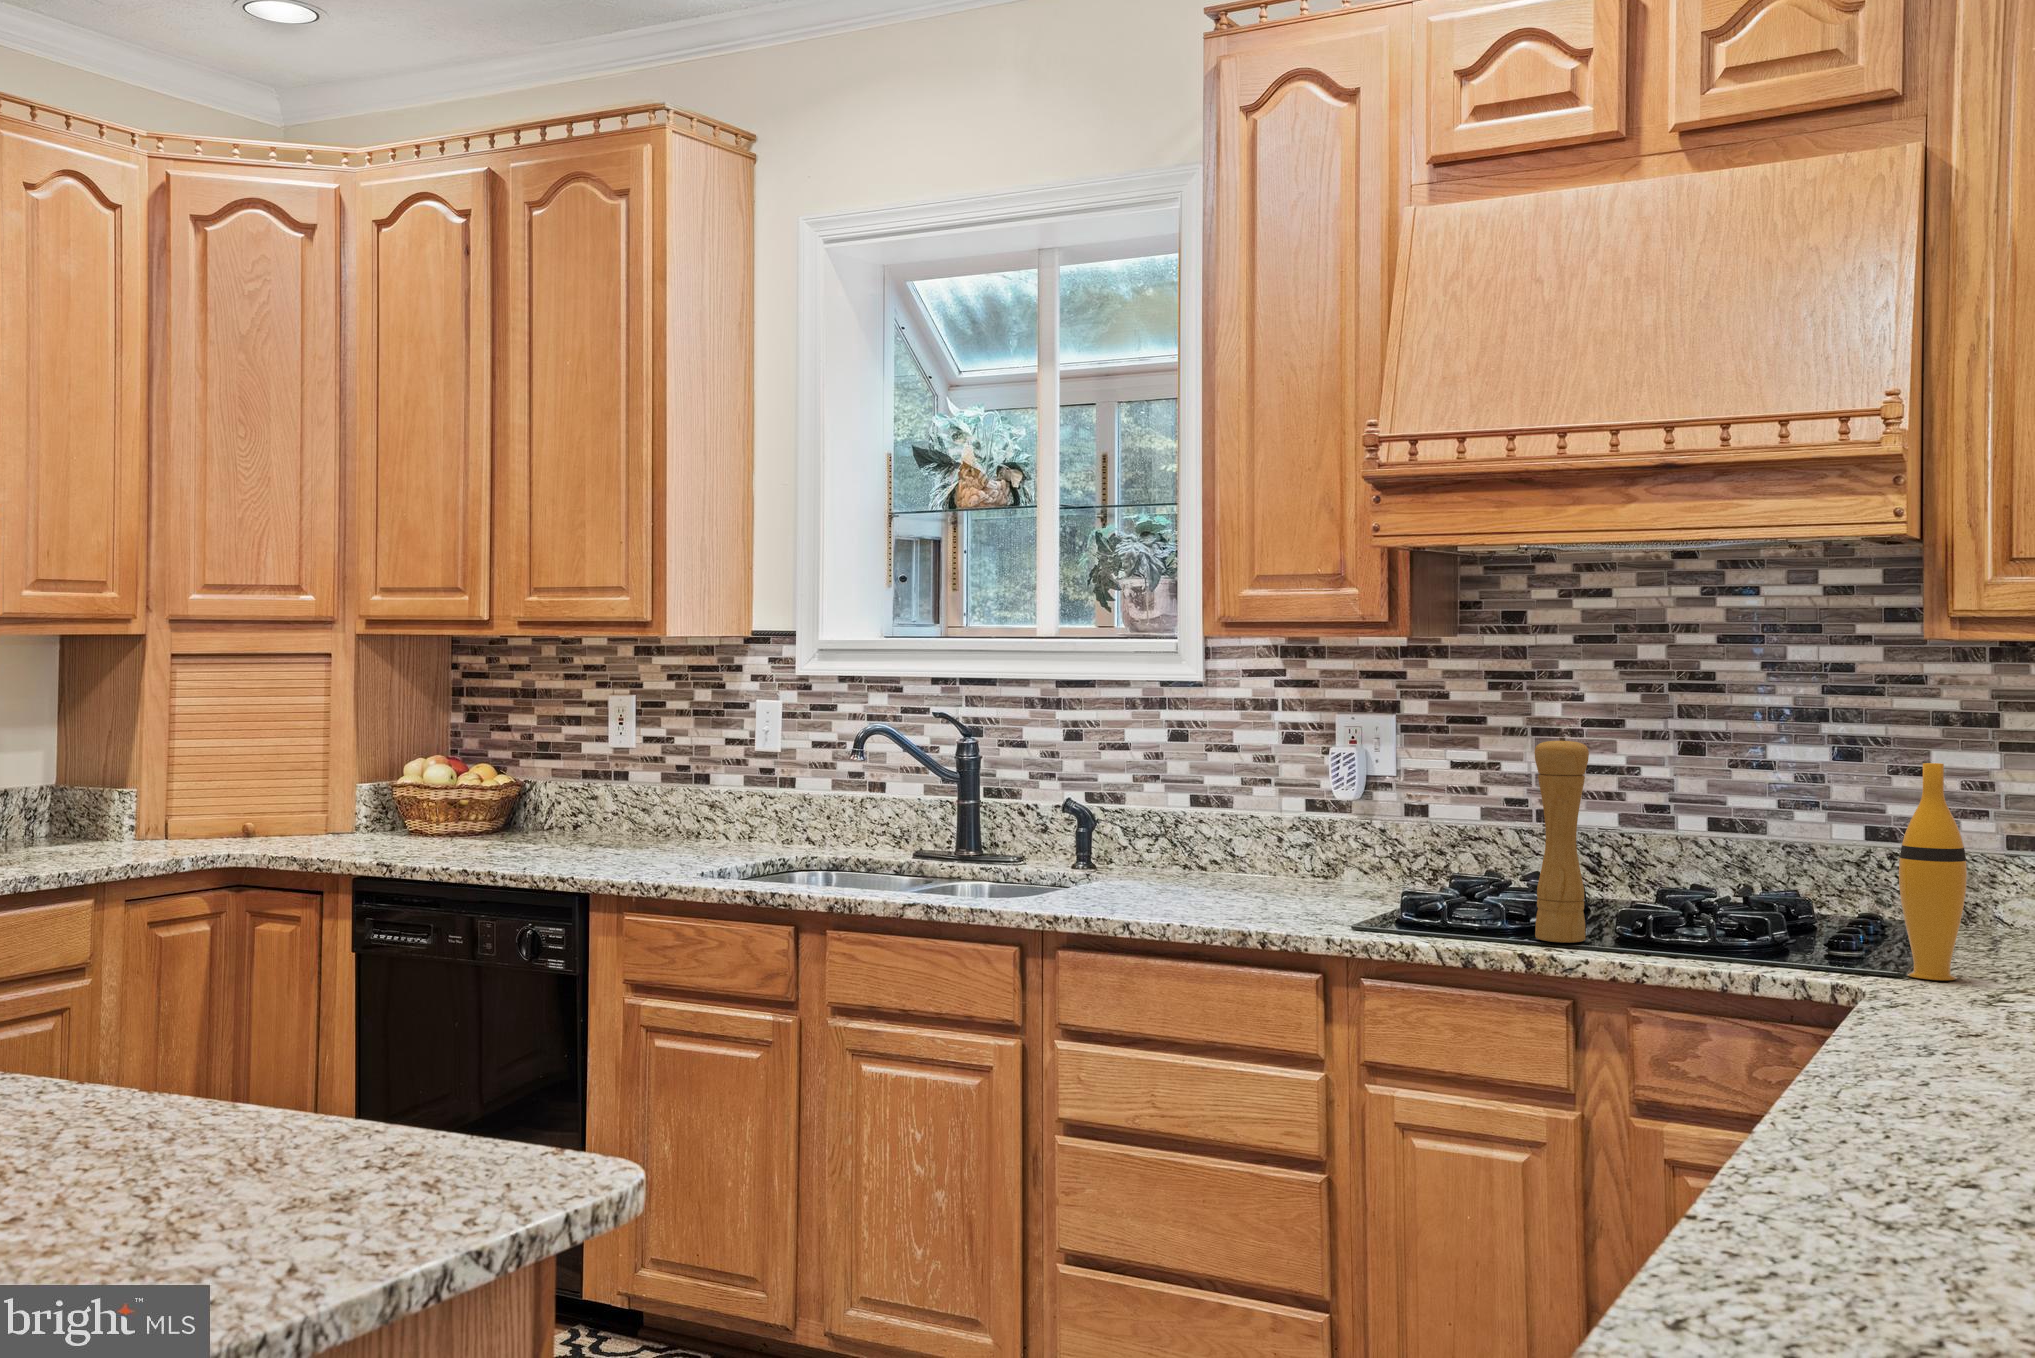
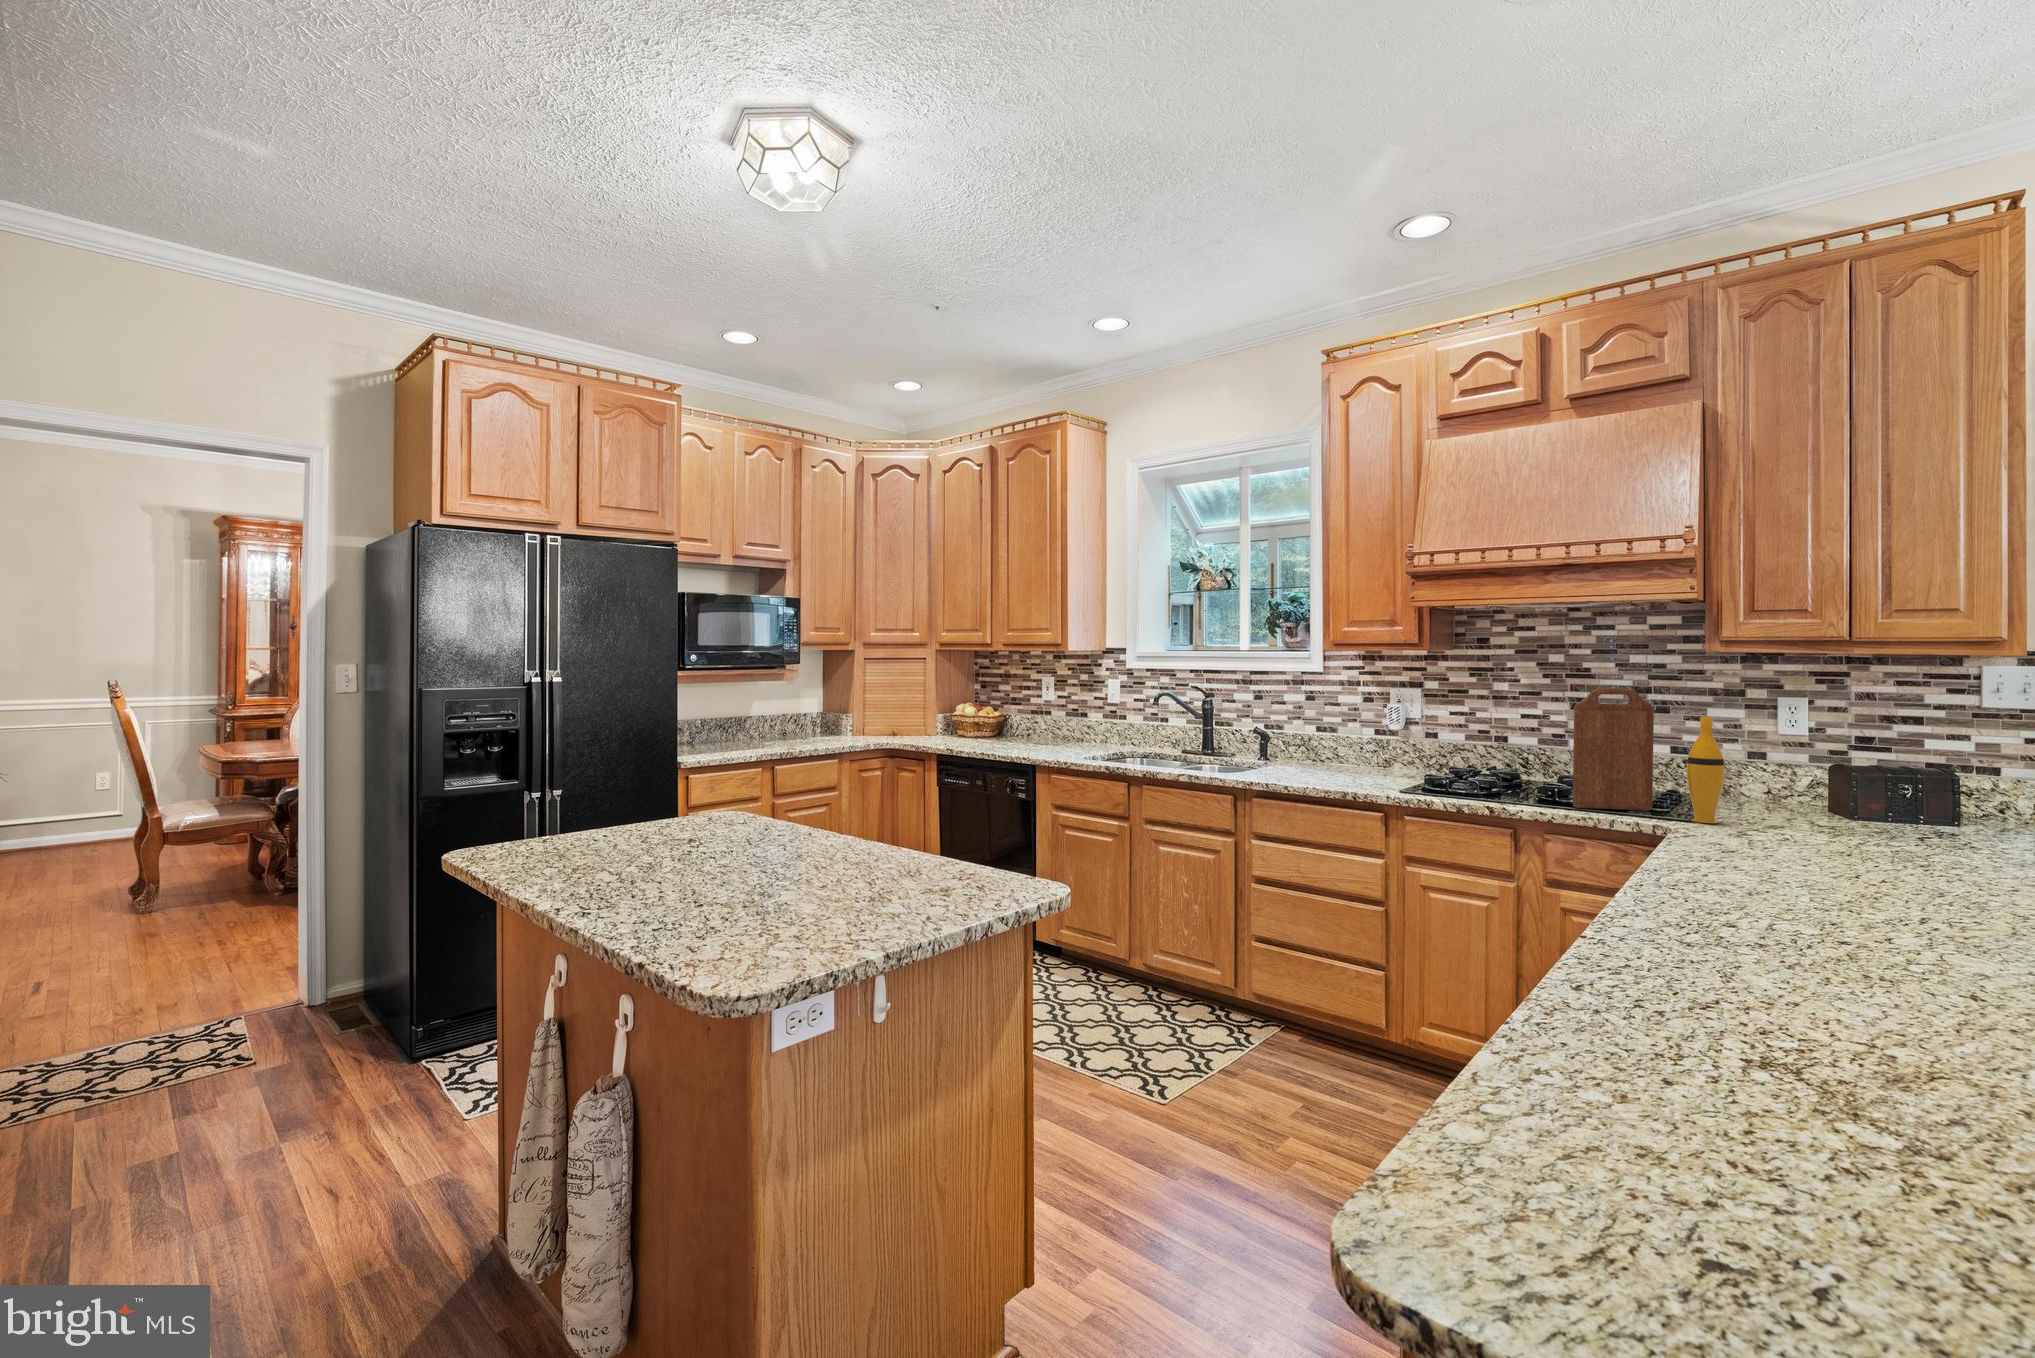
cutting board: none [1690,707,1836,957] -> present [1573,688,1654,810]
pepper mill: present [1534,737,1589,943] -> none [1491,702,1520,800]

